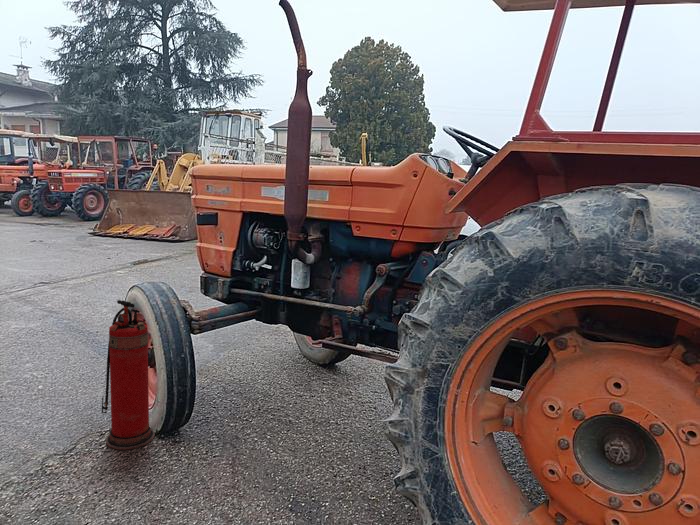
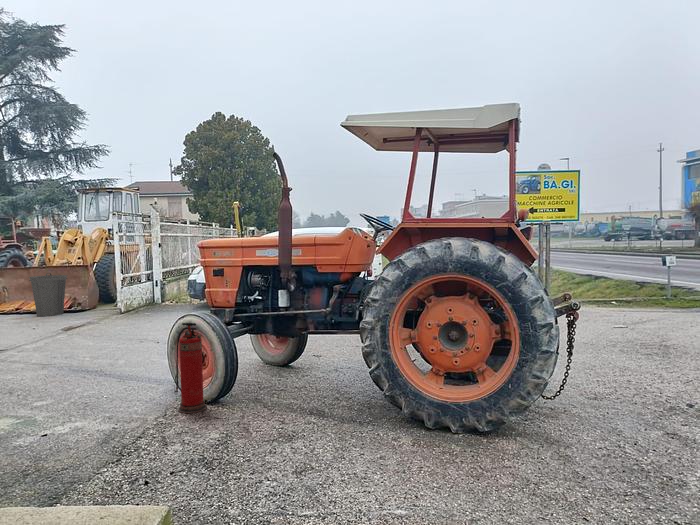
trash can: none [117,199,157,246] -> present [29,273,67,316]

